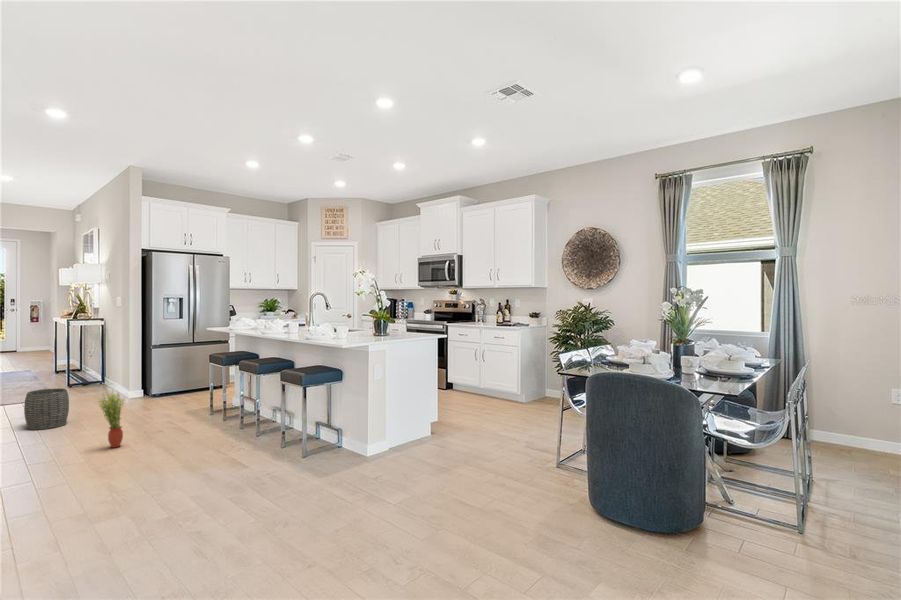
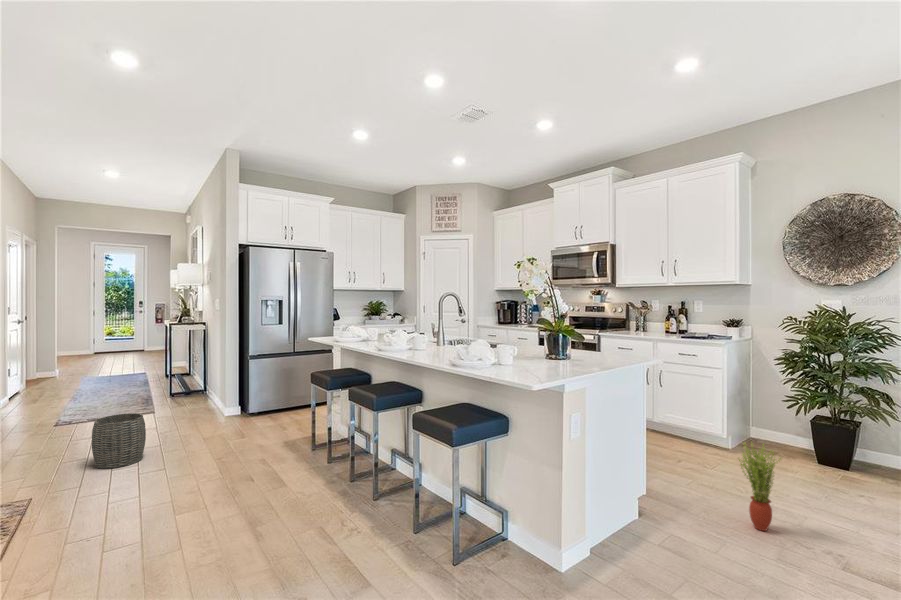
potted plant: present [99,391,125,447] -> present [739,443,781,531]

